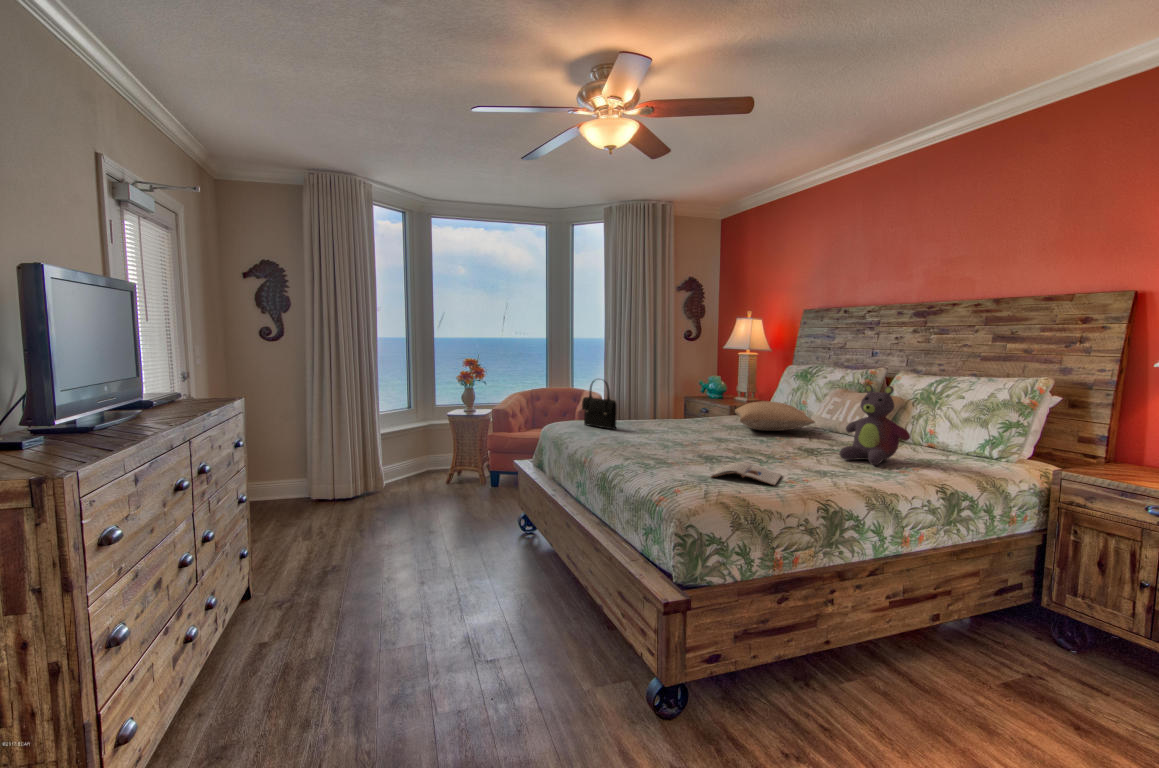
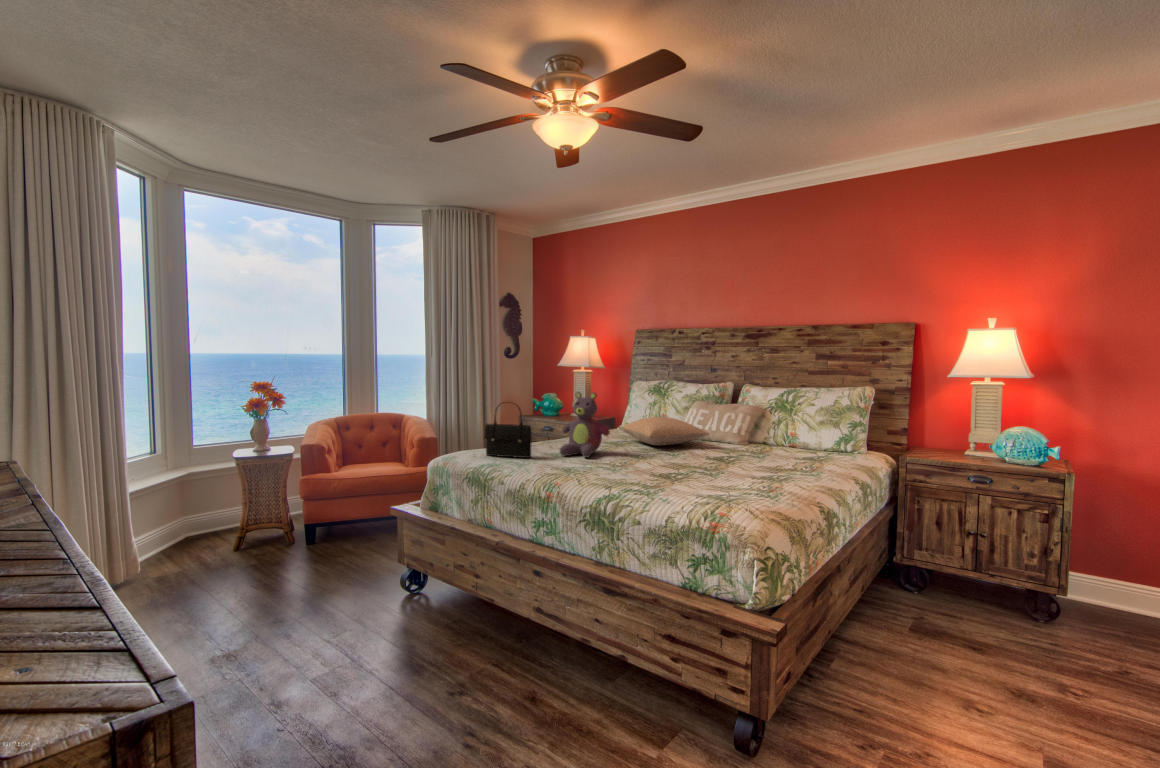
stuffed bear: present [839,384,910,465] -> present [560,392,610,457]
magazine: present [711,462,782,485] -> none [707,478,781,497]

